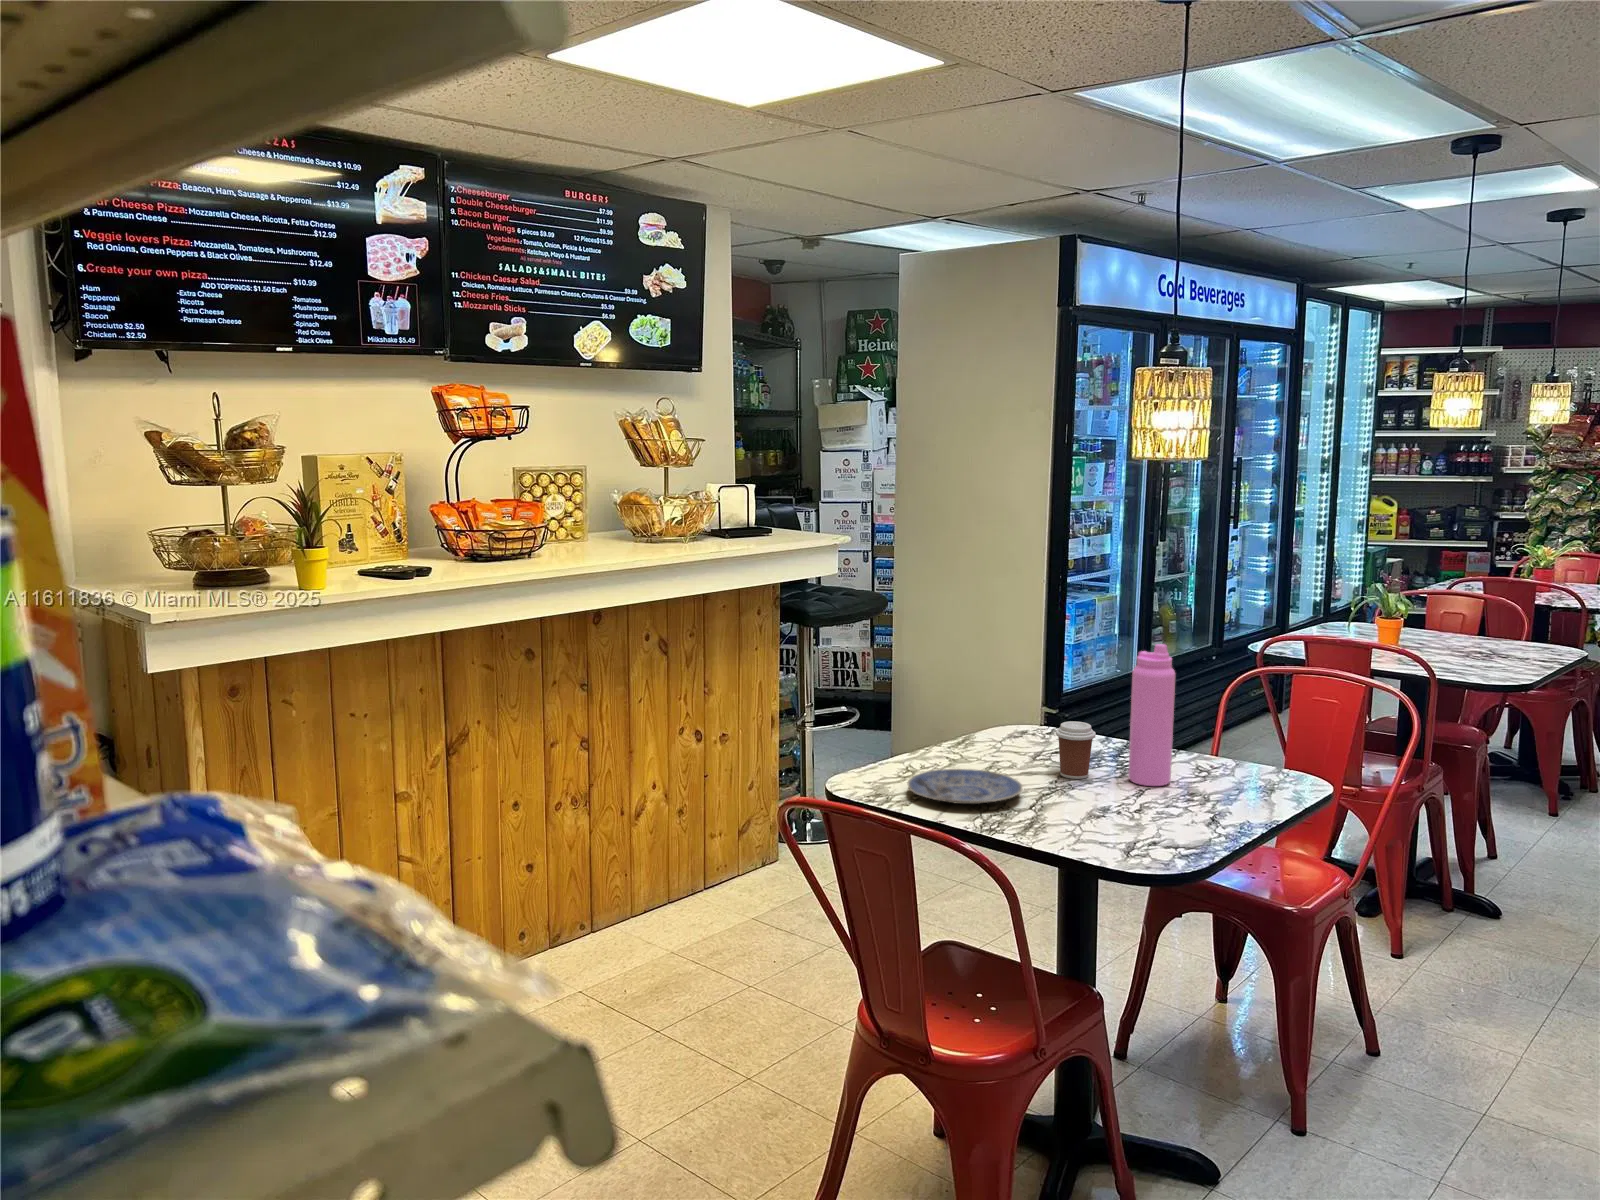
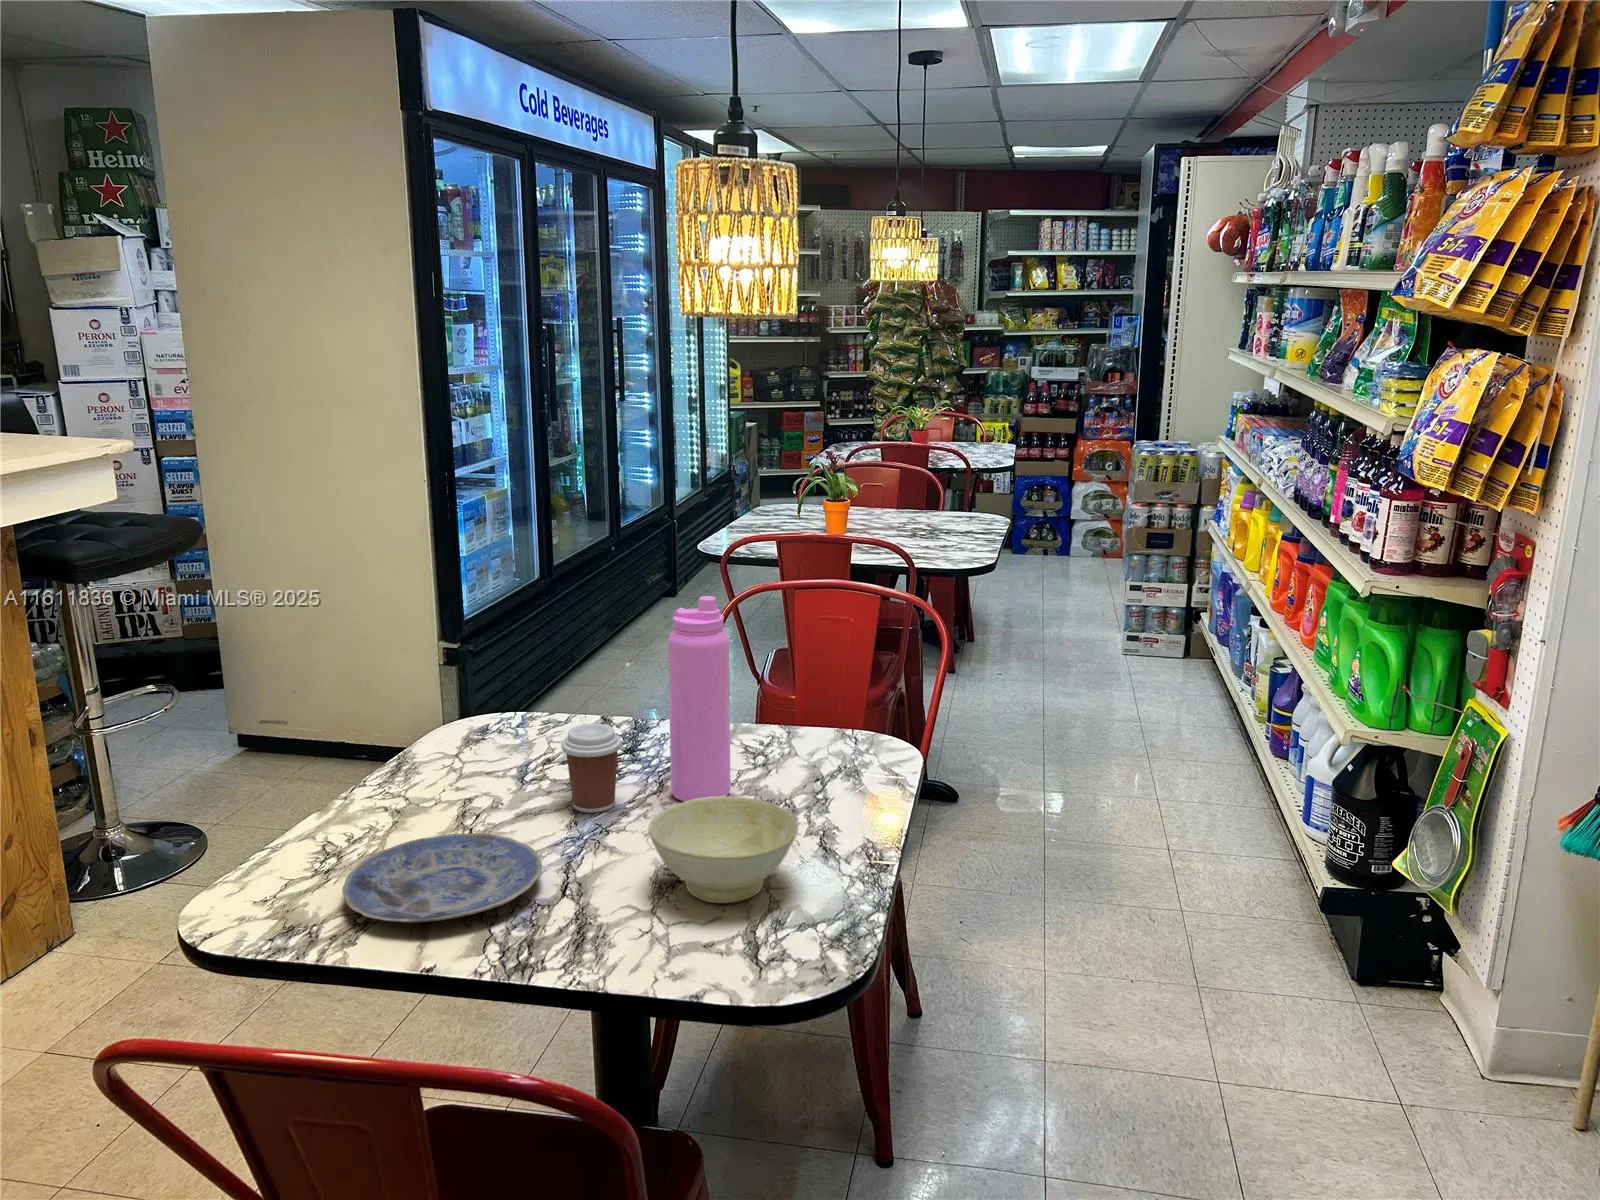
bowl: none [1085,768,1184,830] -> present [648,796,798,903]

